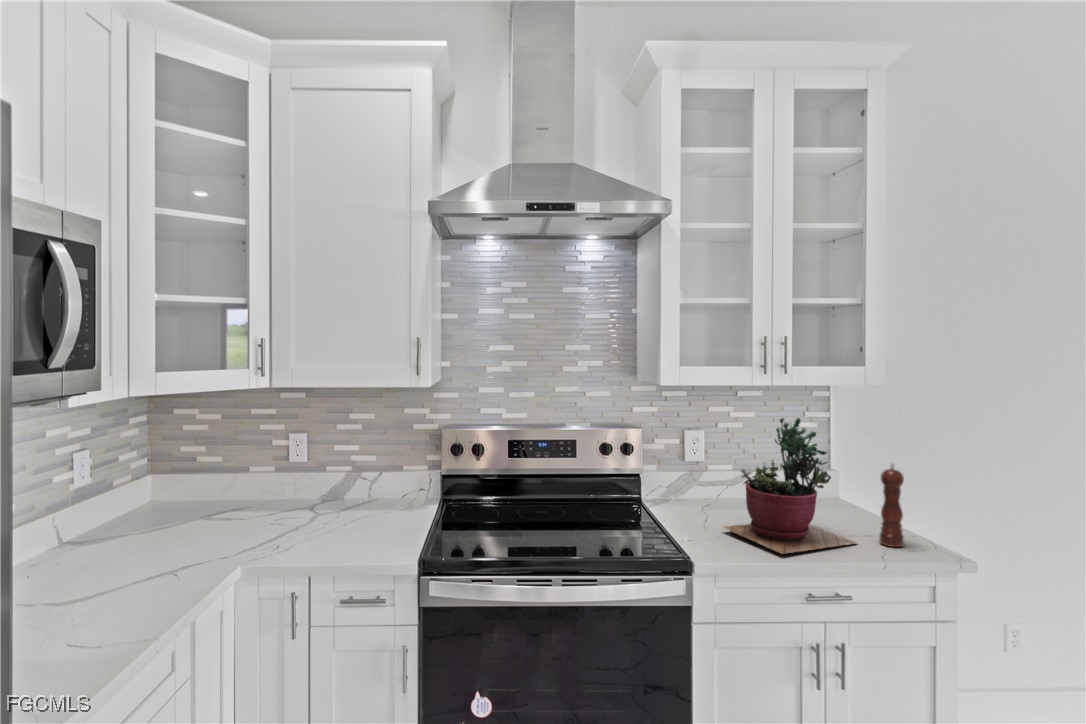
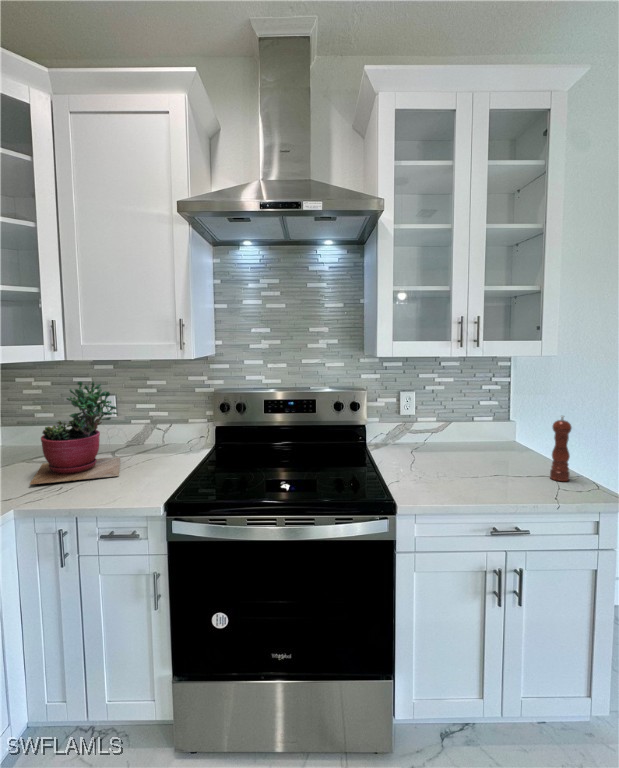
succulent plant: present [724,418,856,554] -> present [30,381,120,484]

